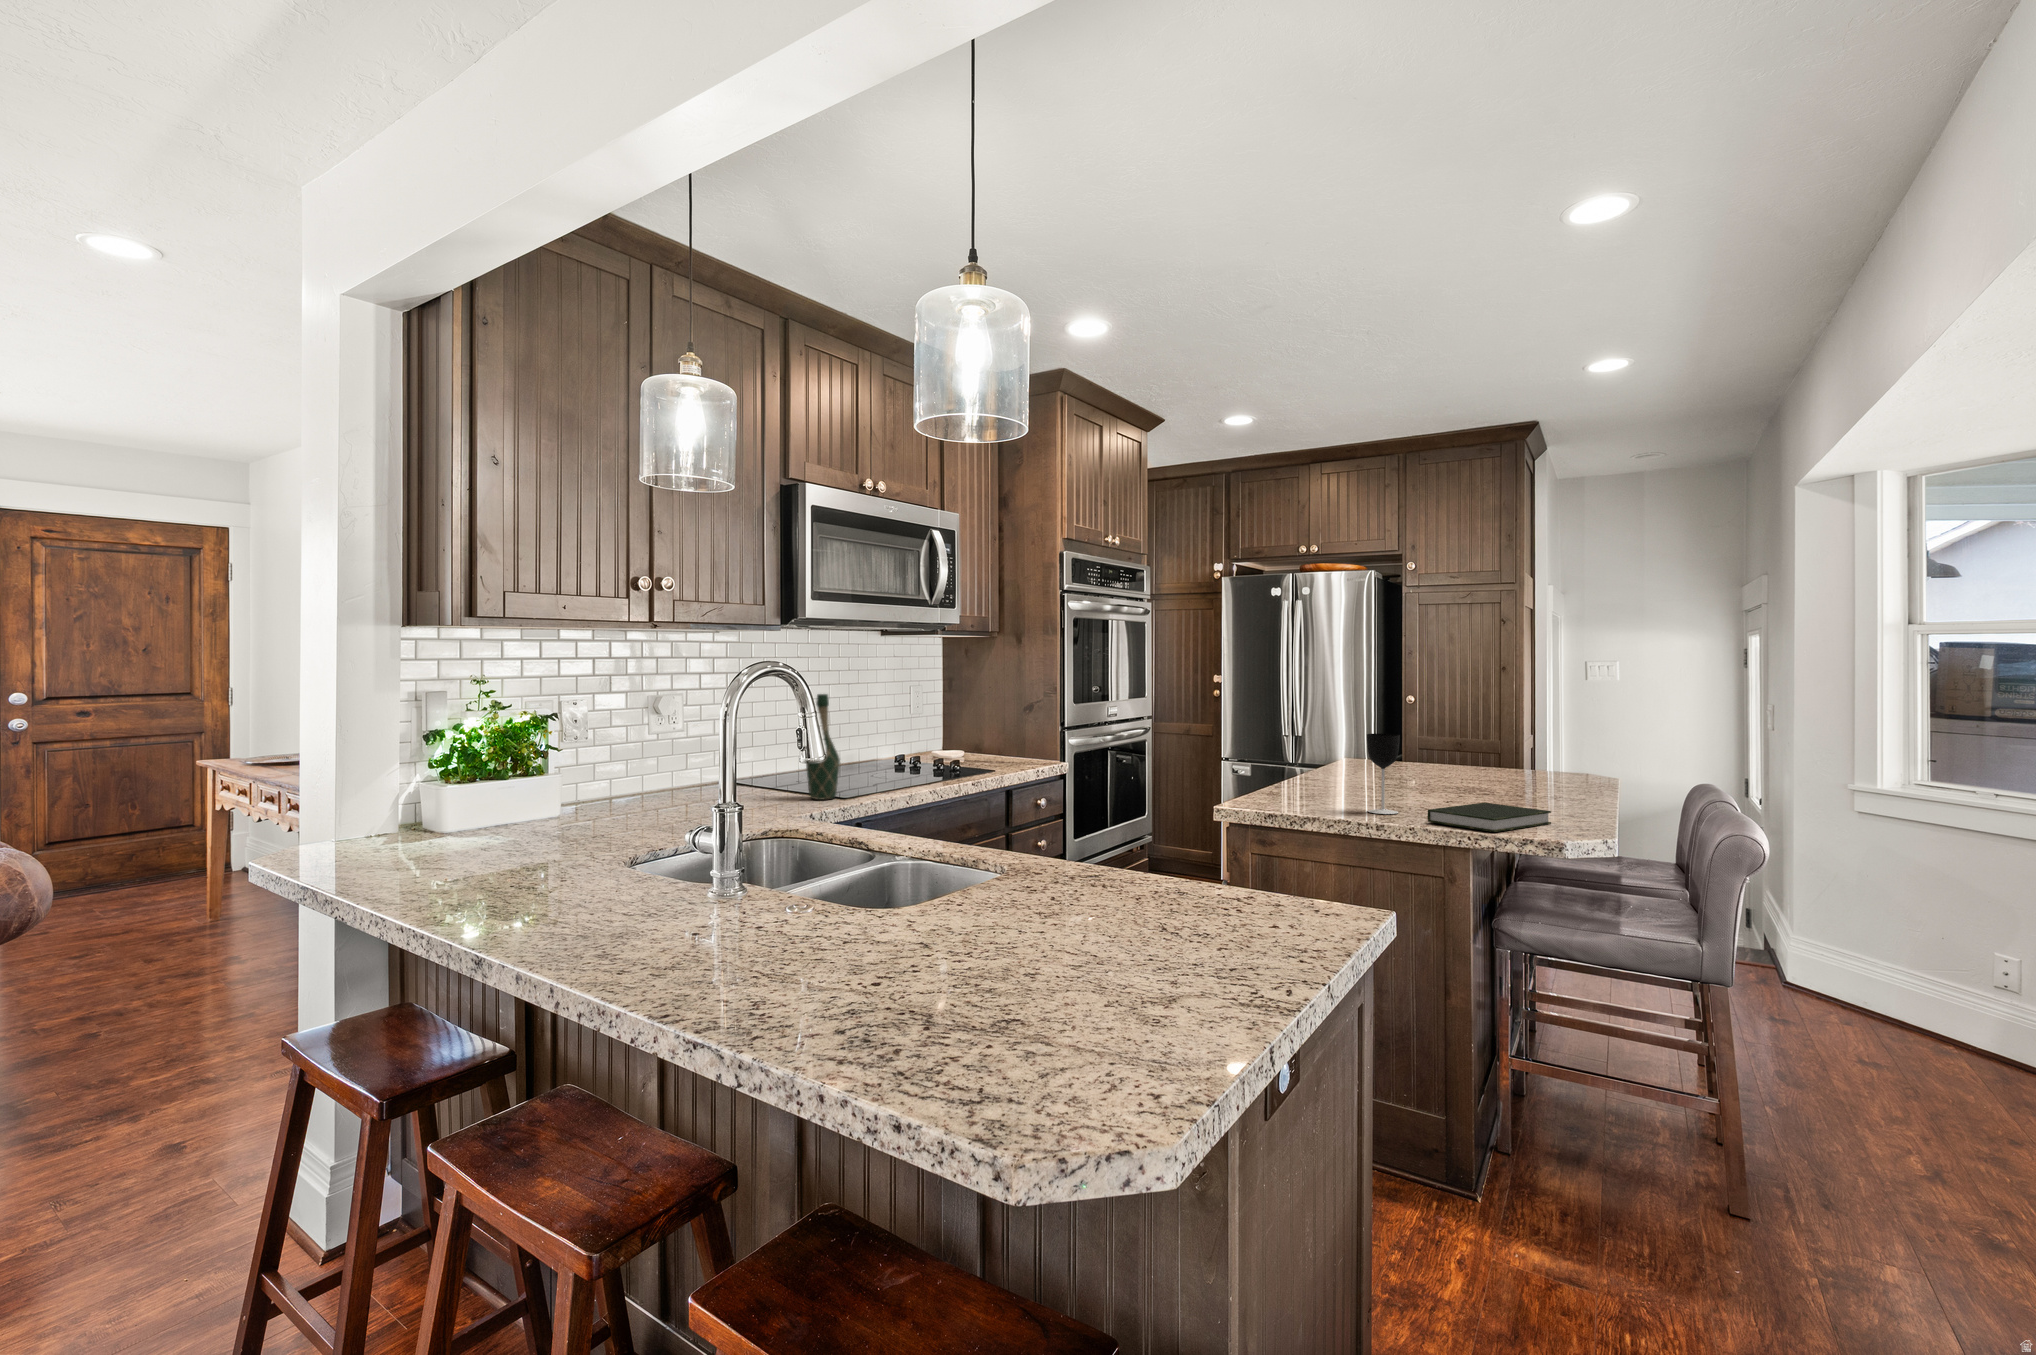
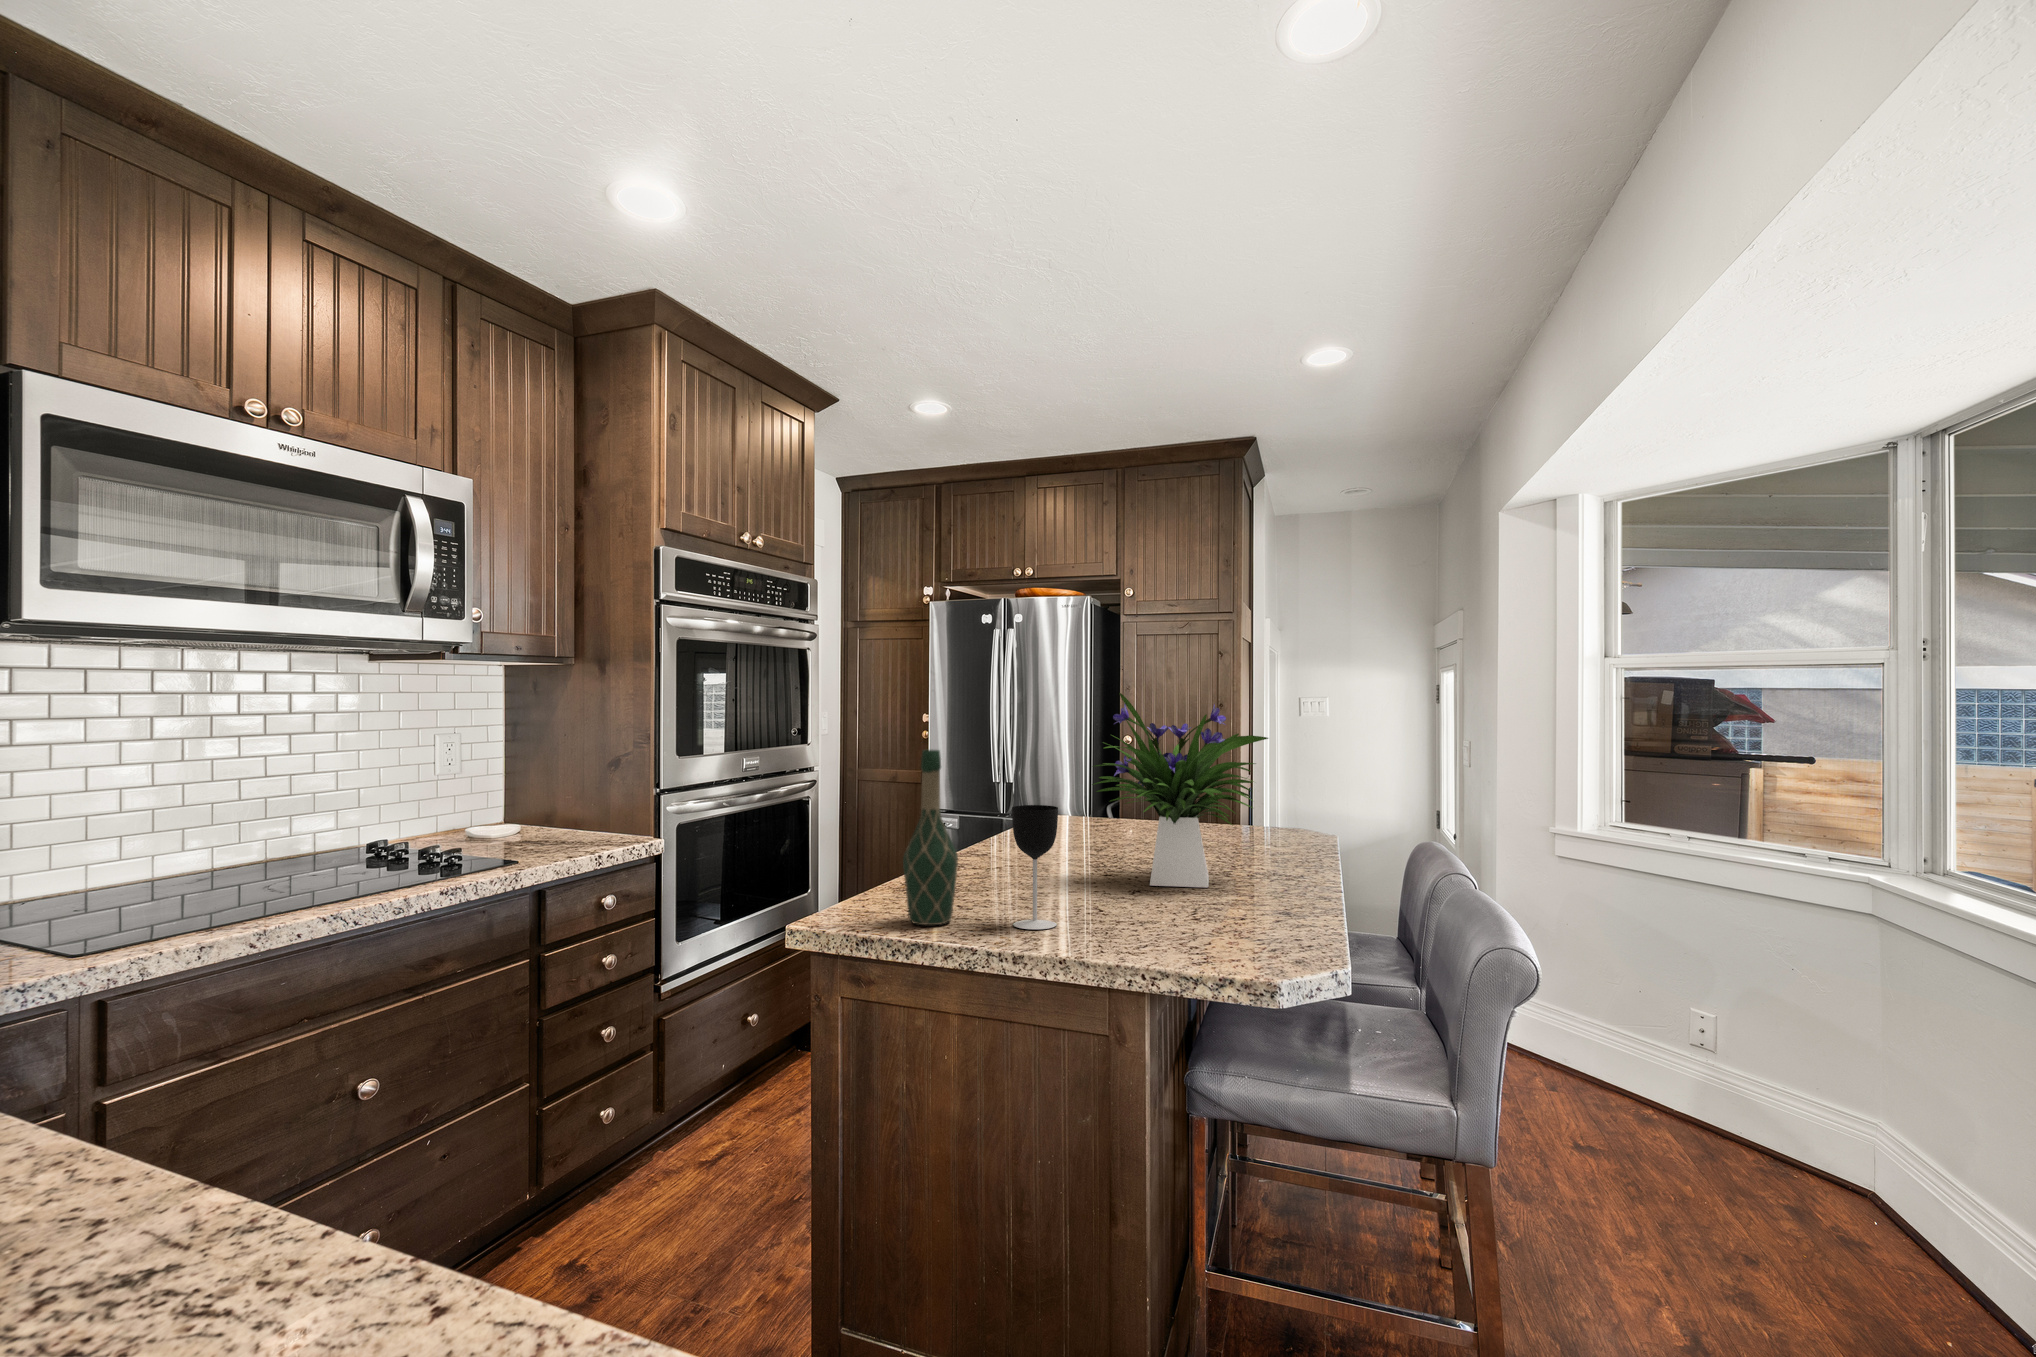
flower arrangement: none [1410,657,1554,798] -> present [1092,693,1268,888]
wine bottle: present [806,694,840,800] -> present [903,750,958,925]
book: present [1428,803,1551,832] -> none [1089,906,1263,966]

